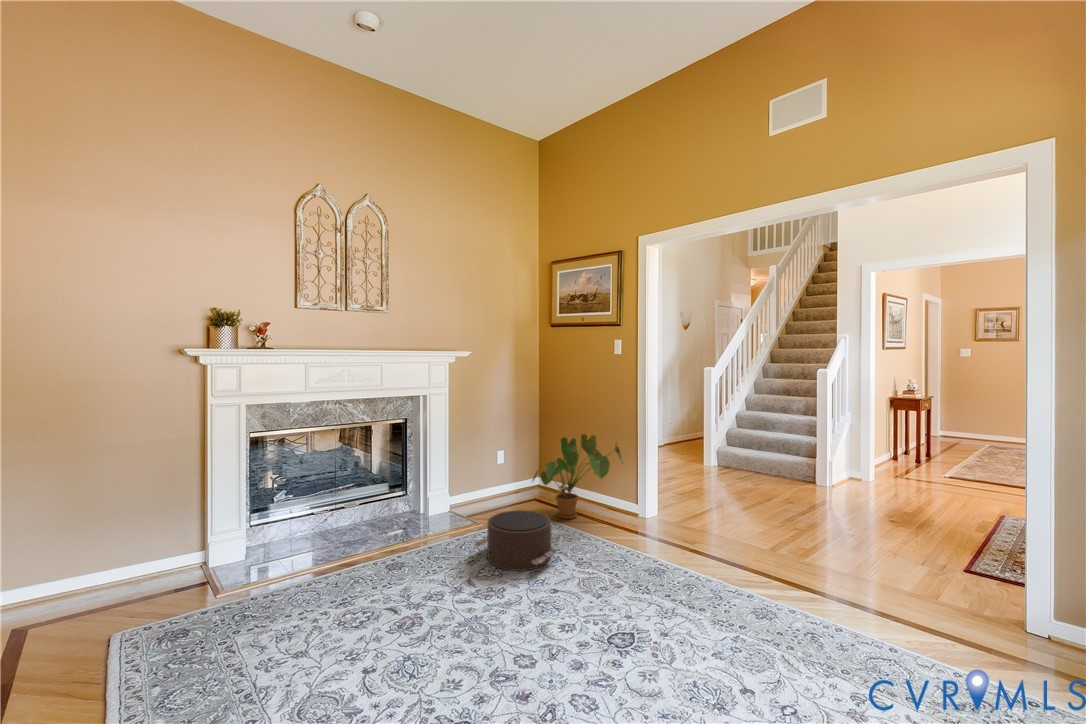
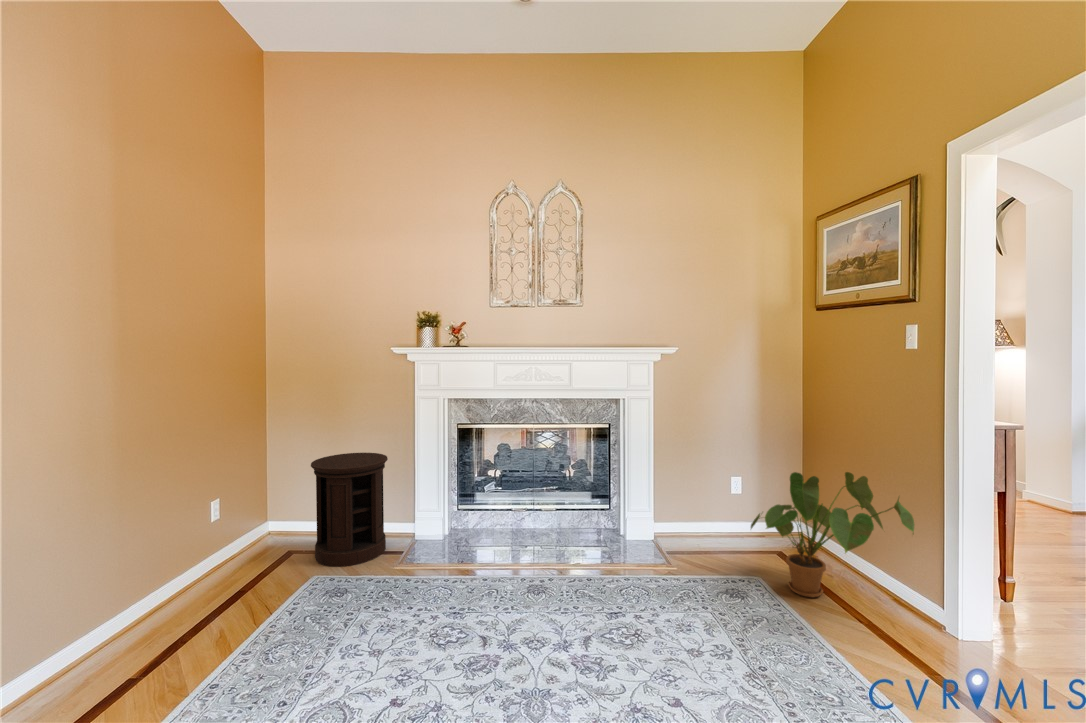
side table: none [63,480,183,632] -> present [311,453,388,567]
pouf: present [475,510,557,571] -> none [625,559,728,656]

